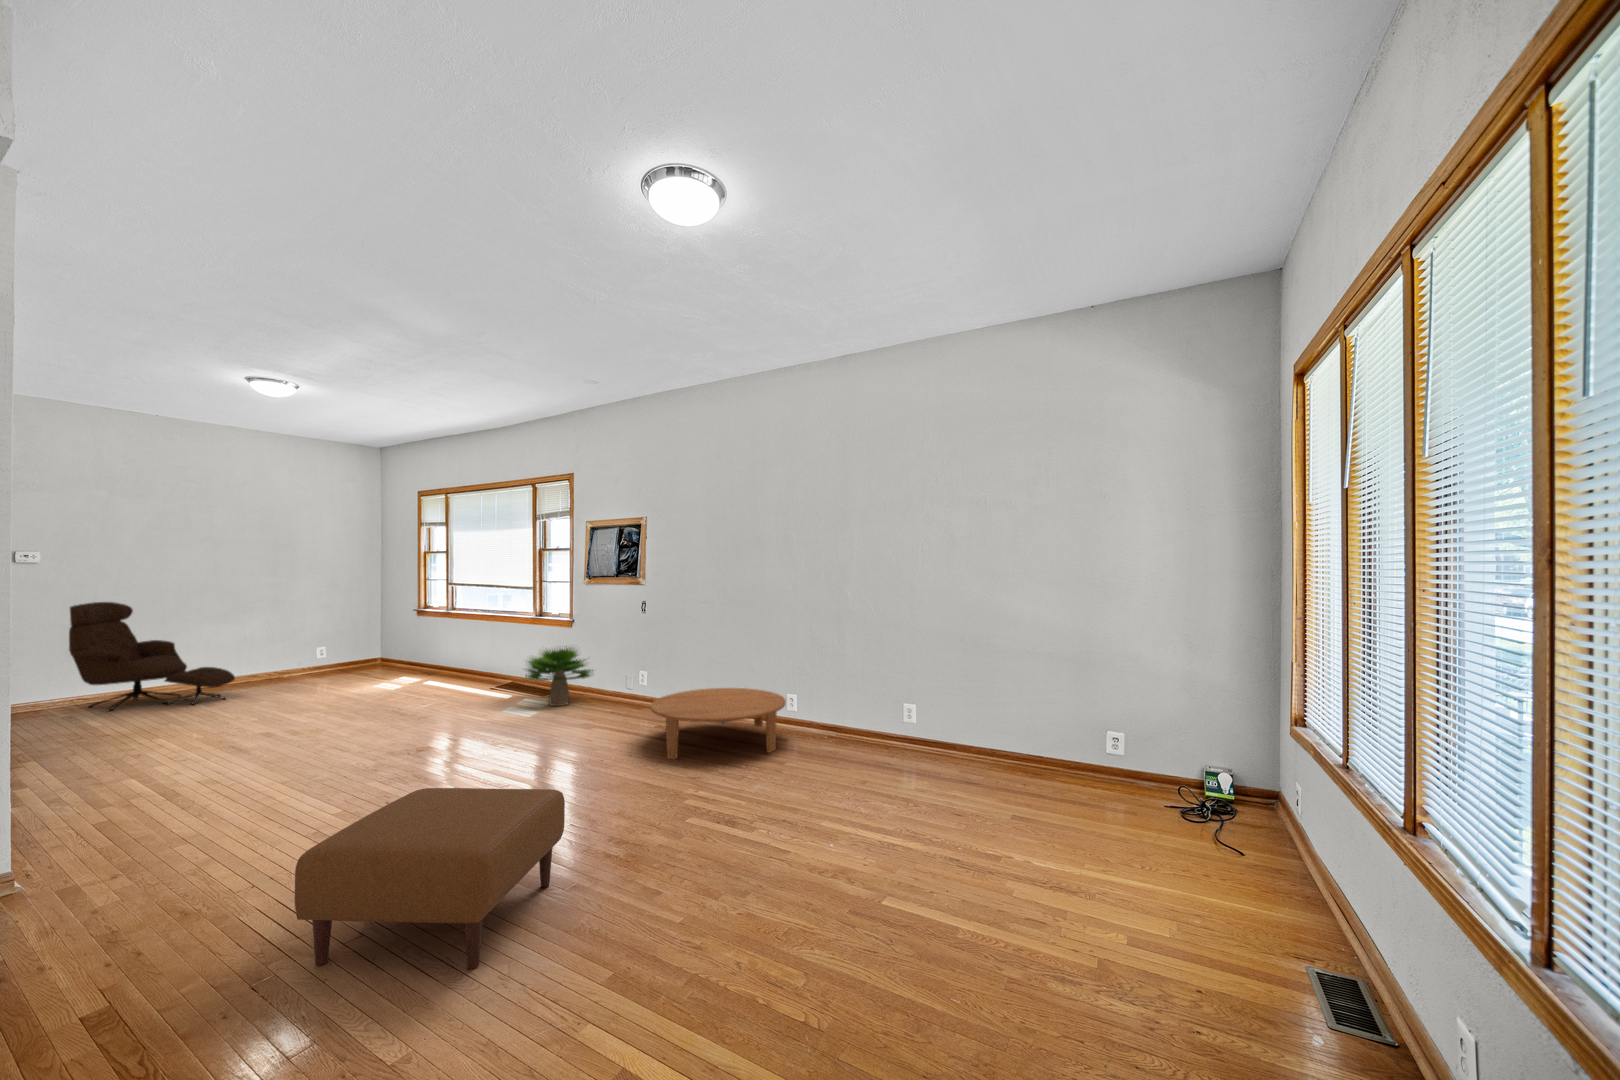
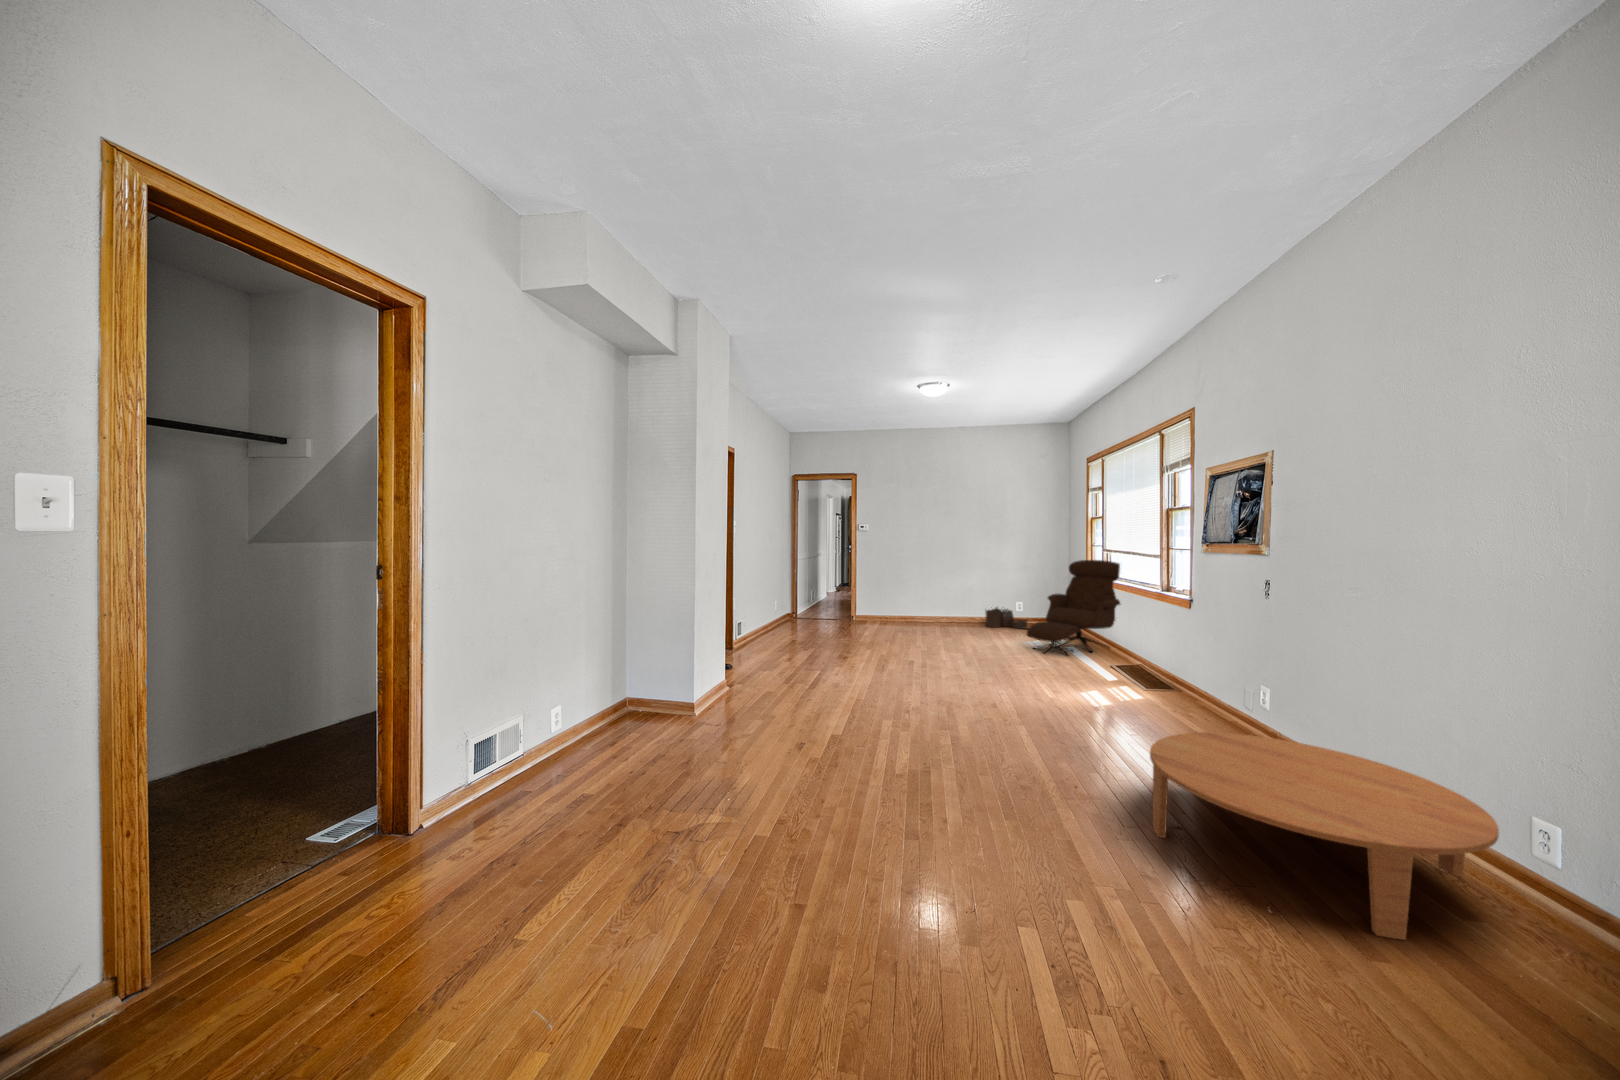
lounge chair: present [69,602,235,711] -> present [1027,560,1120,655]
potted plant: present [525,647,593,706] -> none [1099,627,1206,706]
woven basket: none [280,657,349,685] -> present [985,607,1028,629]
ottoman: present [295,788,565,969] -> none [583,723,779,911]

